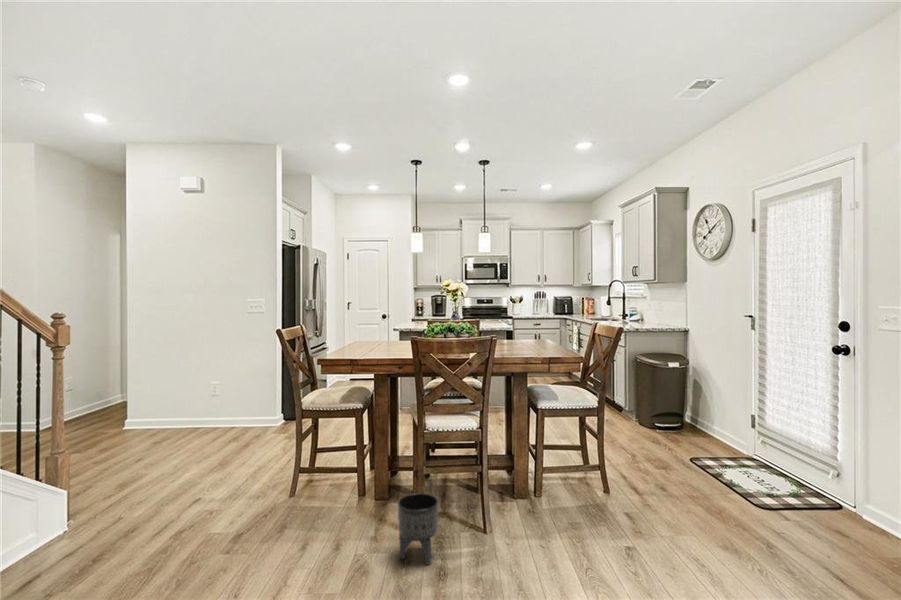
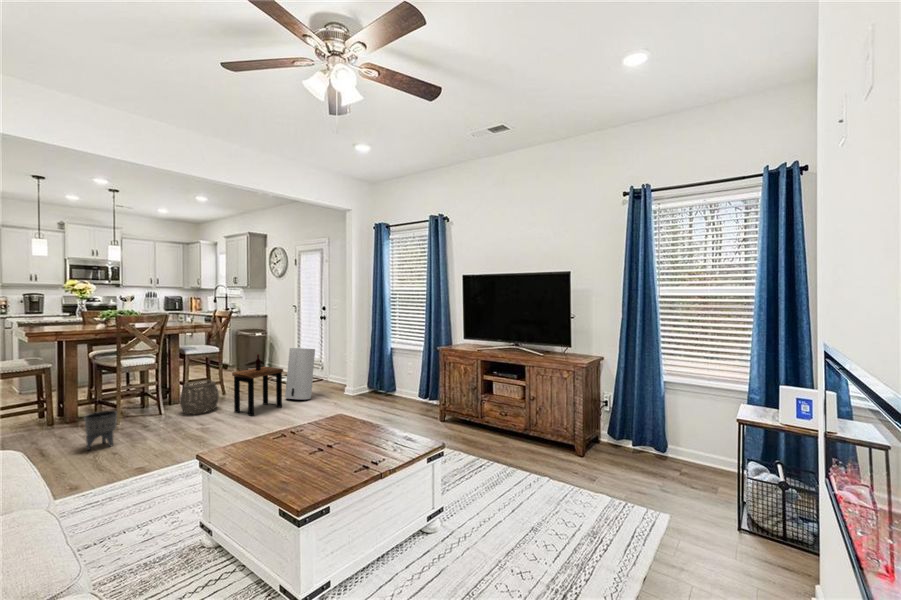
air purifier: none [743,420,830,566] -> present [285,348,315,400]
side table: none [628,430,745,582] -> present [232,354,283,416]
woven basket: none [541,454,605,525] -> present [180,380,219,414]

